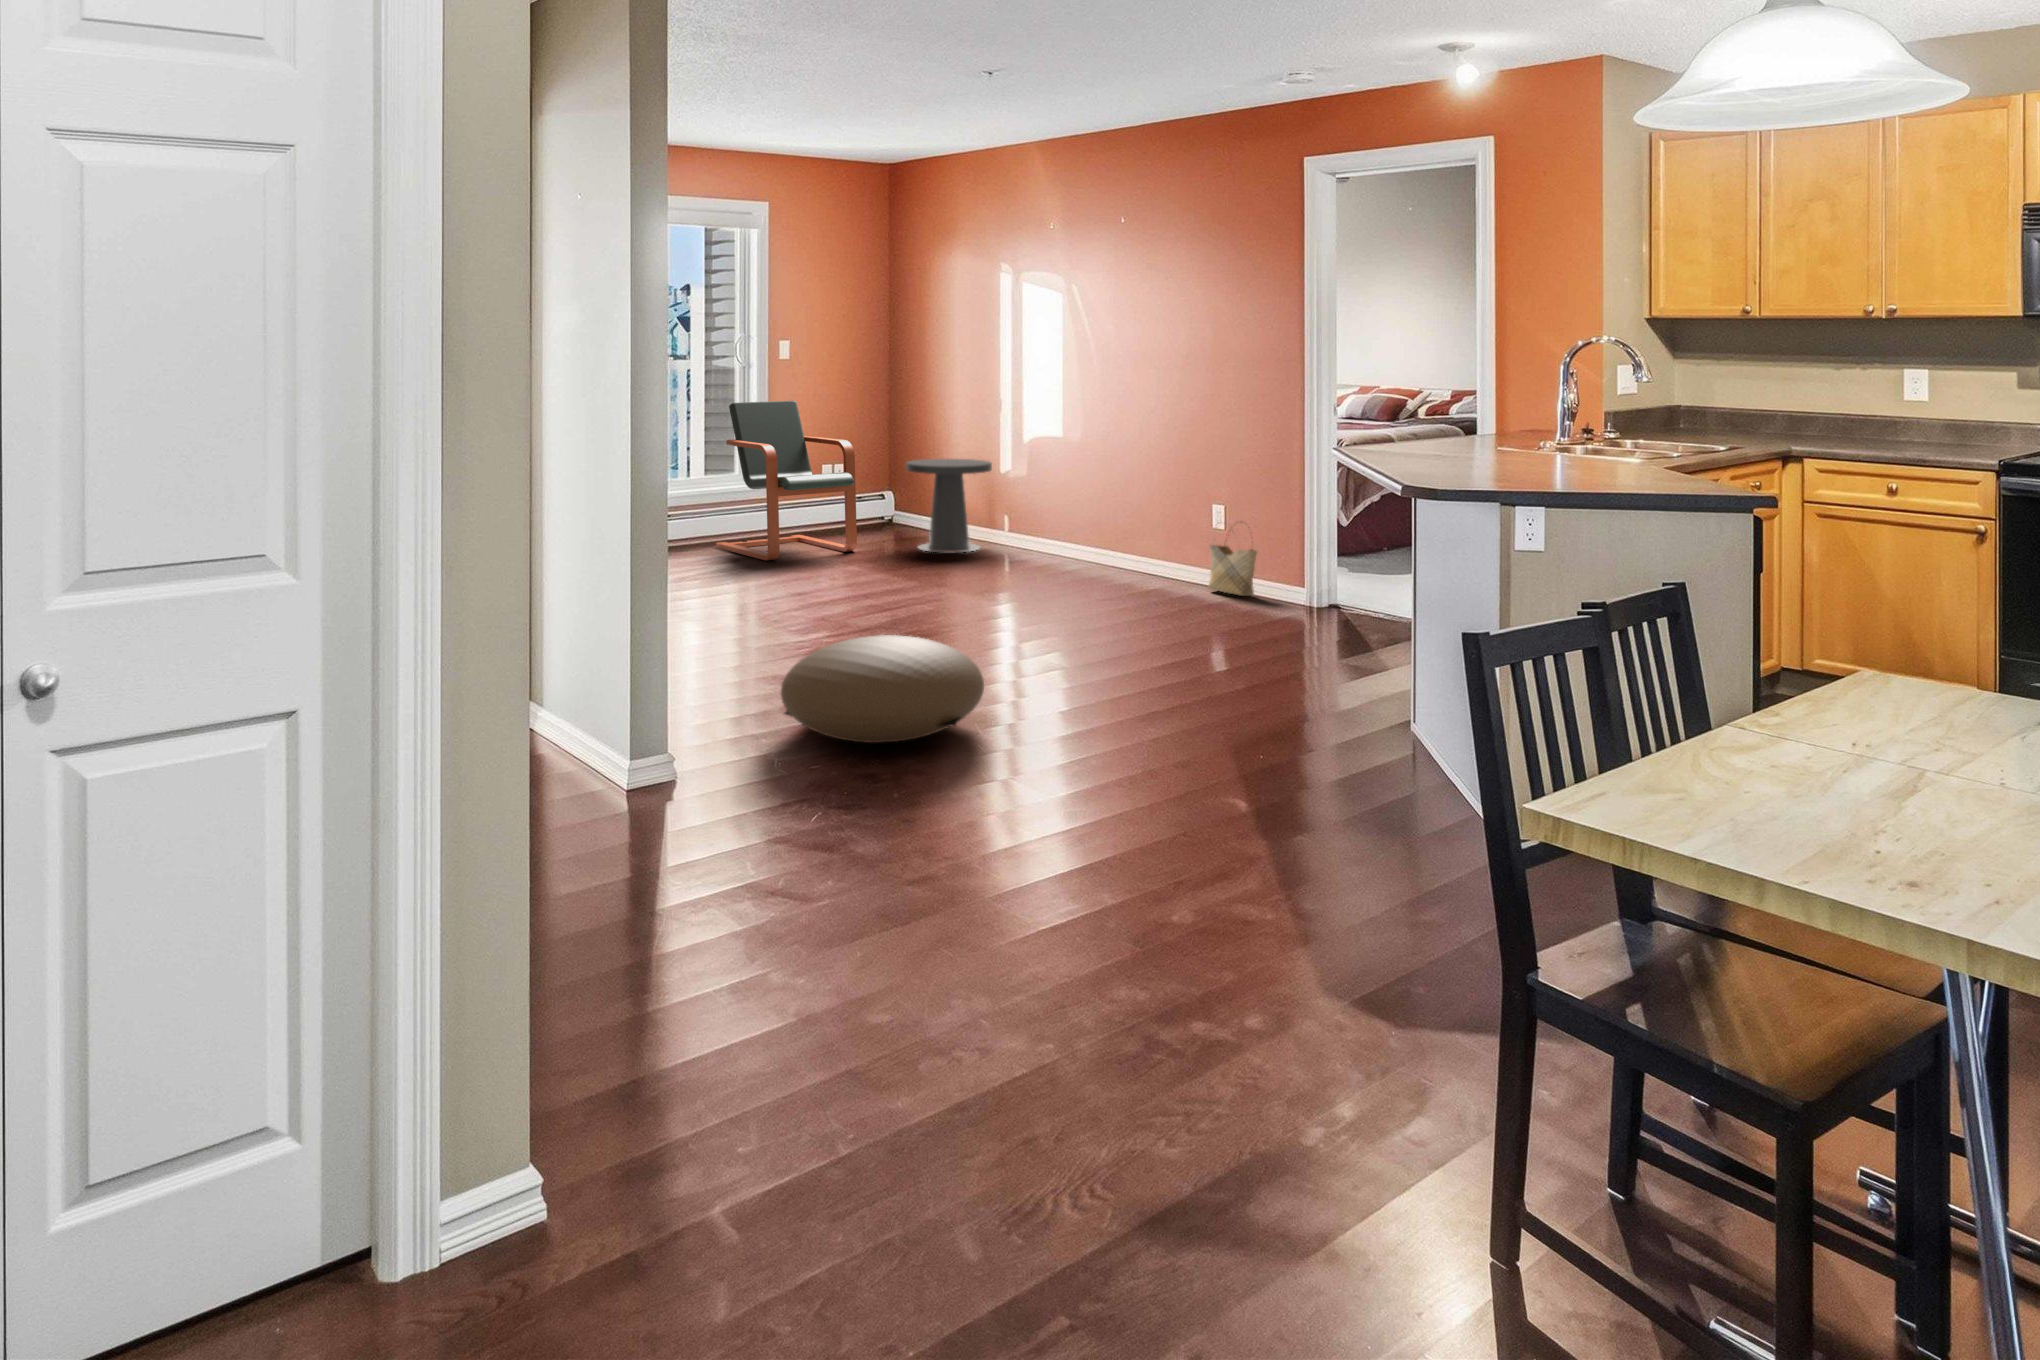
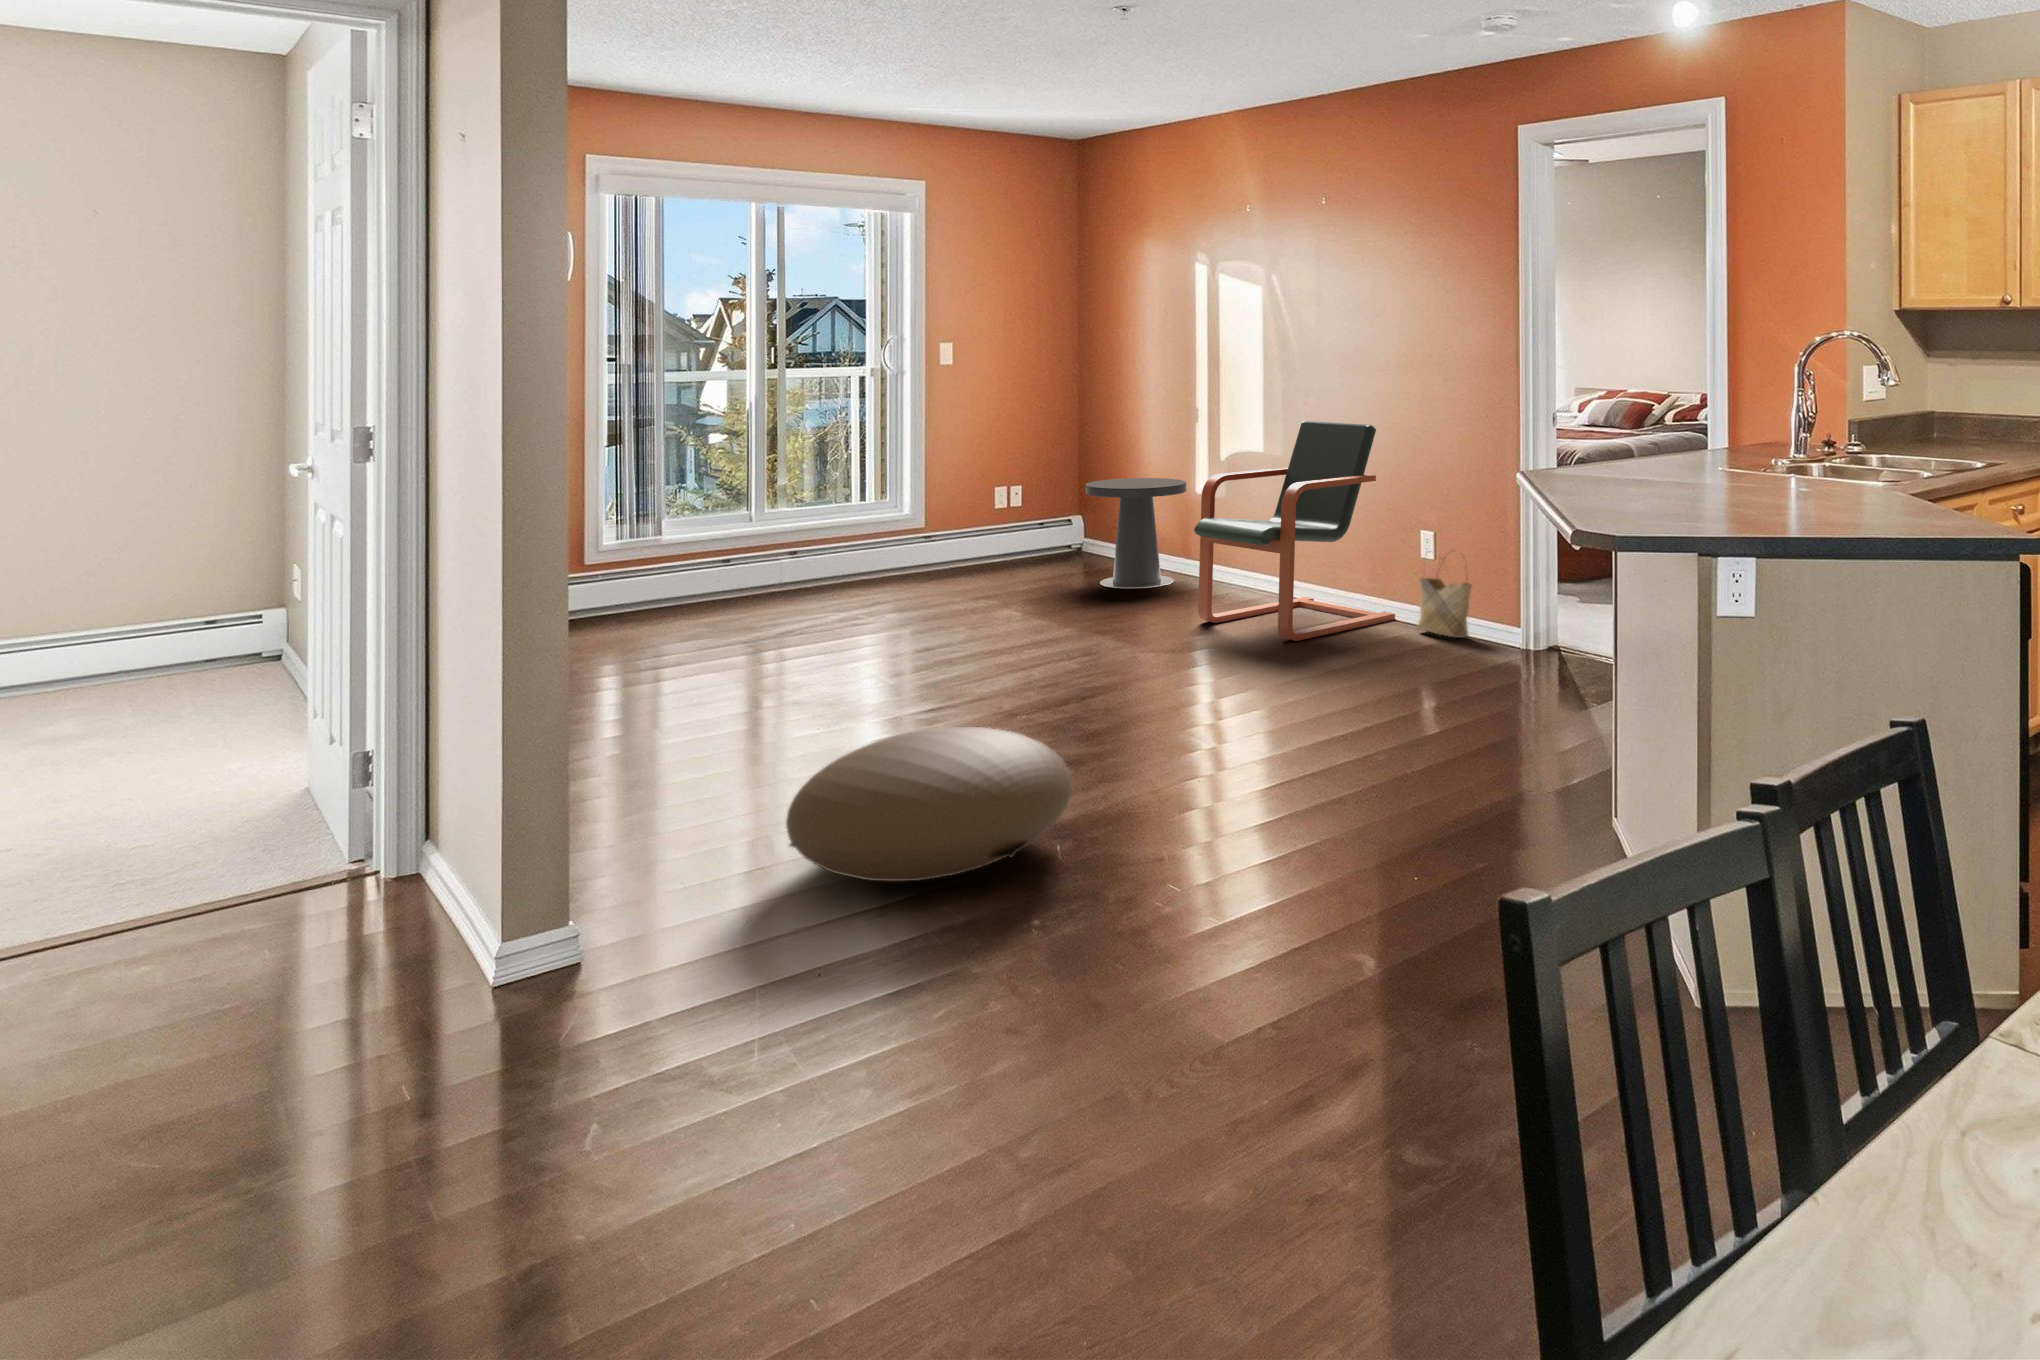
armchair: present [716,401,857,560] -> present [1194,421,1395,641]

